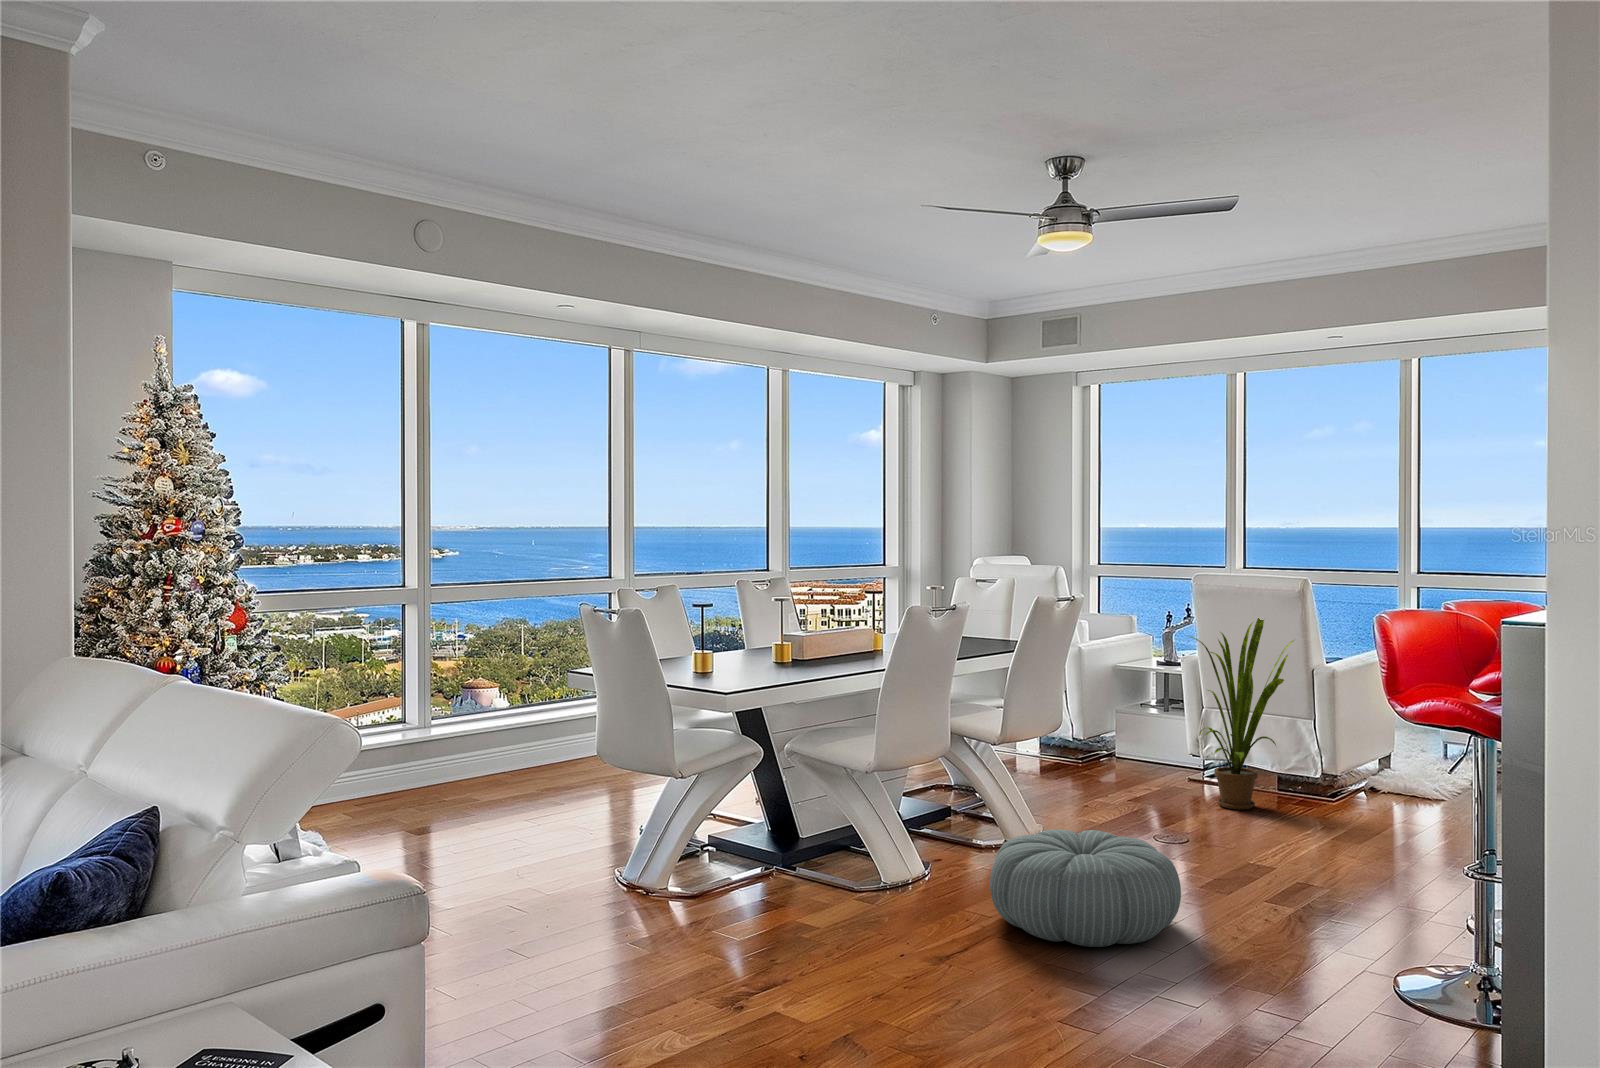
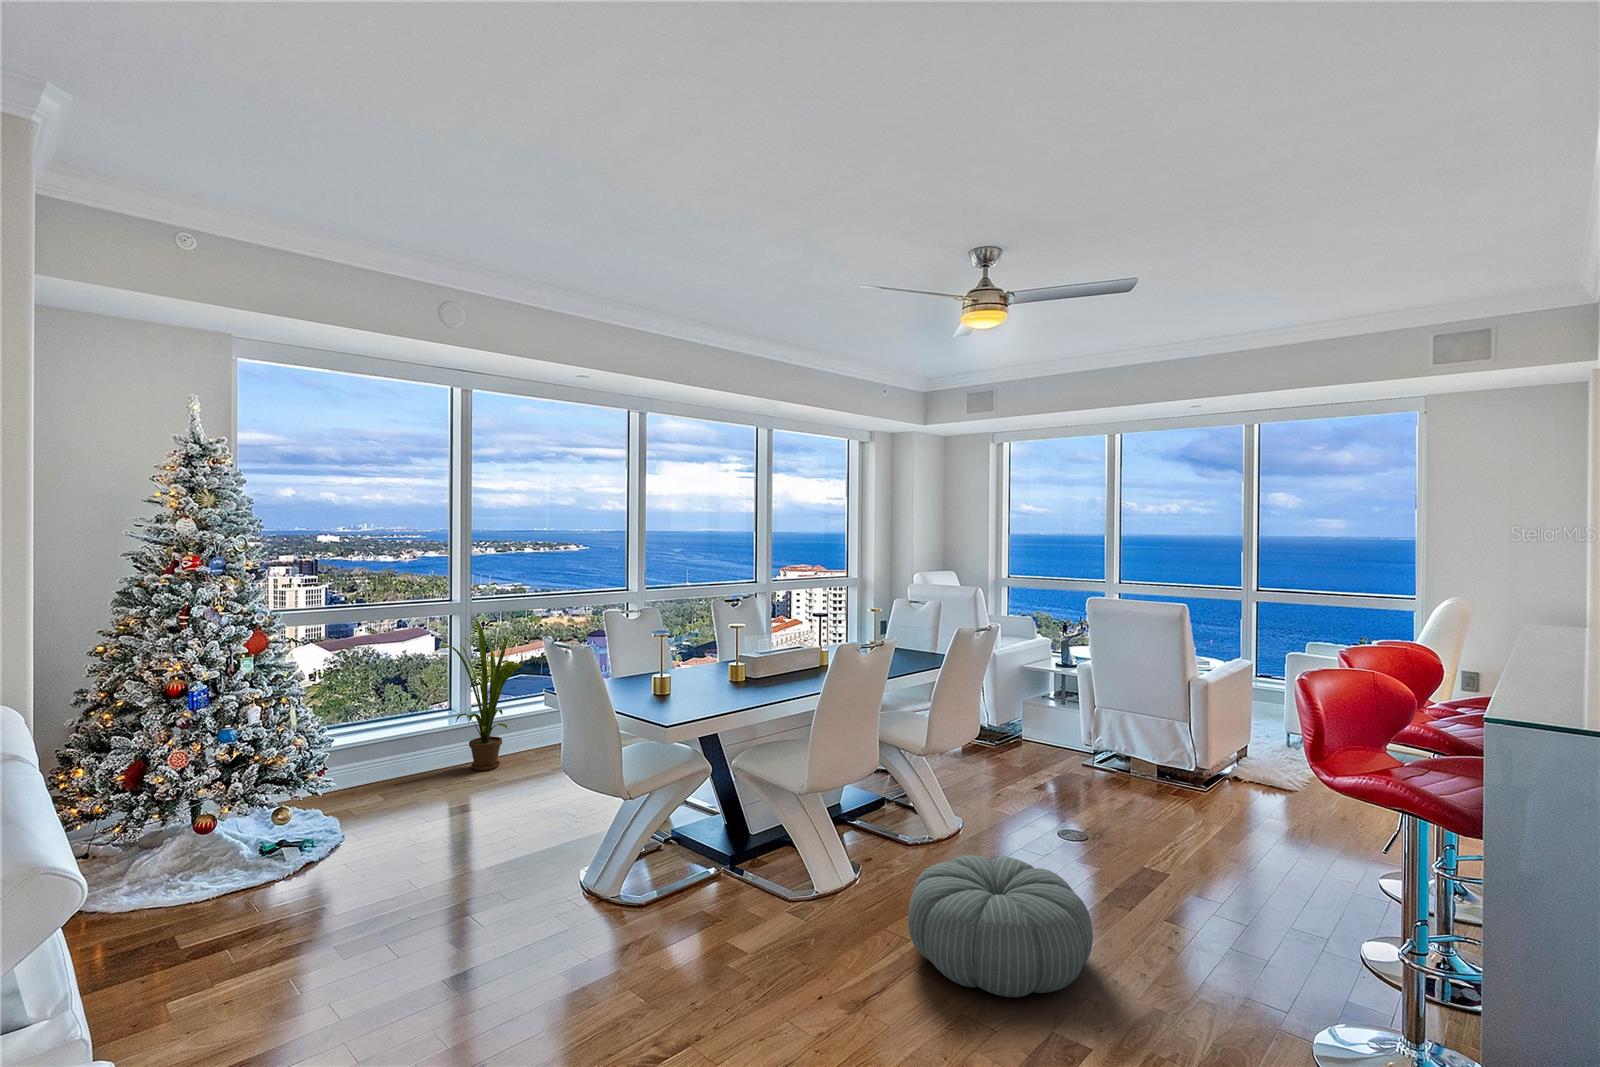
house plant: present [1189,618,1294,810] -> present [442,619,526,771]

